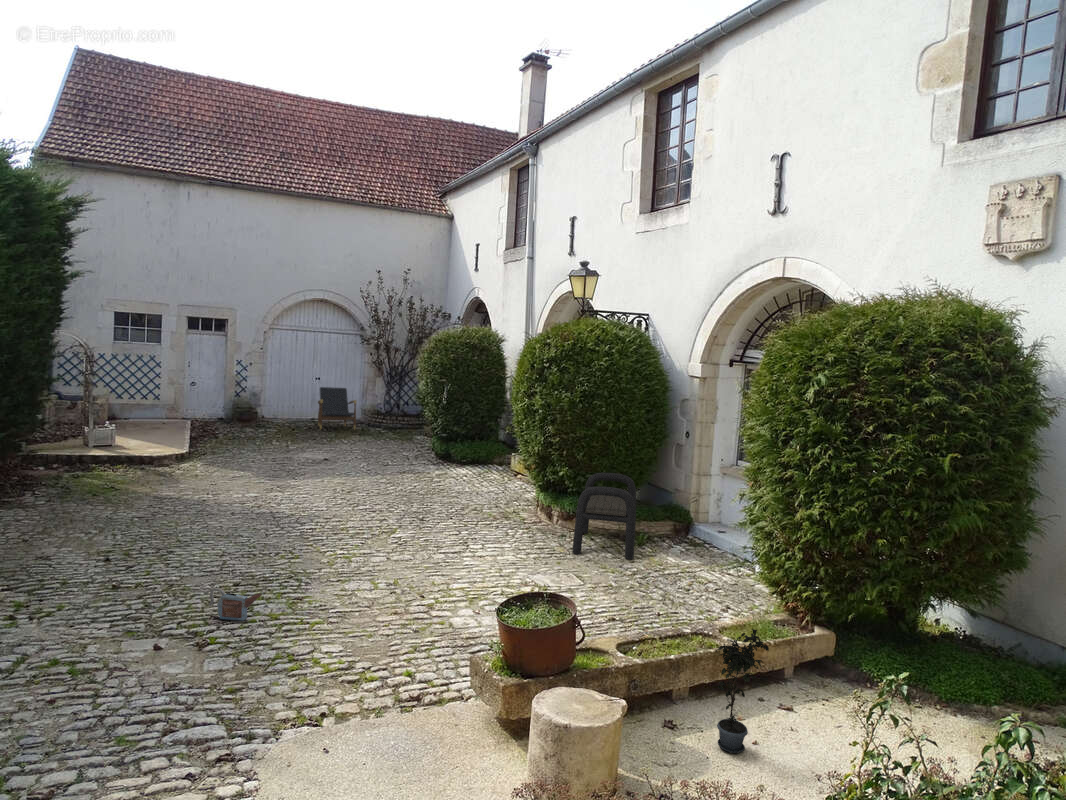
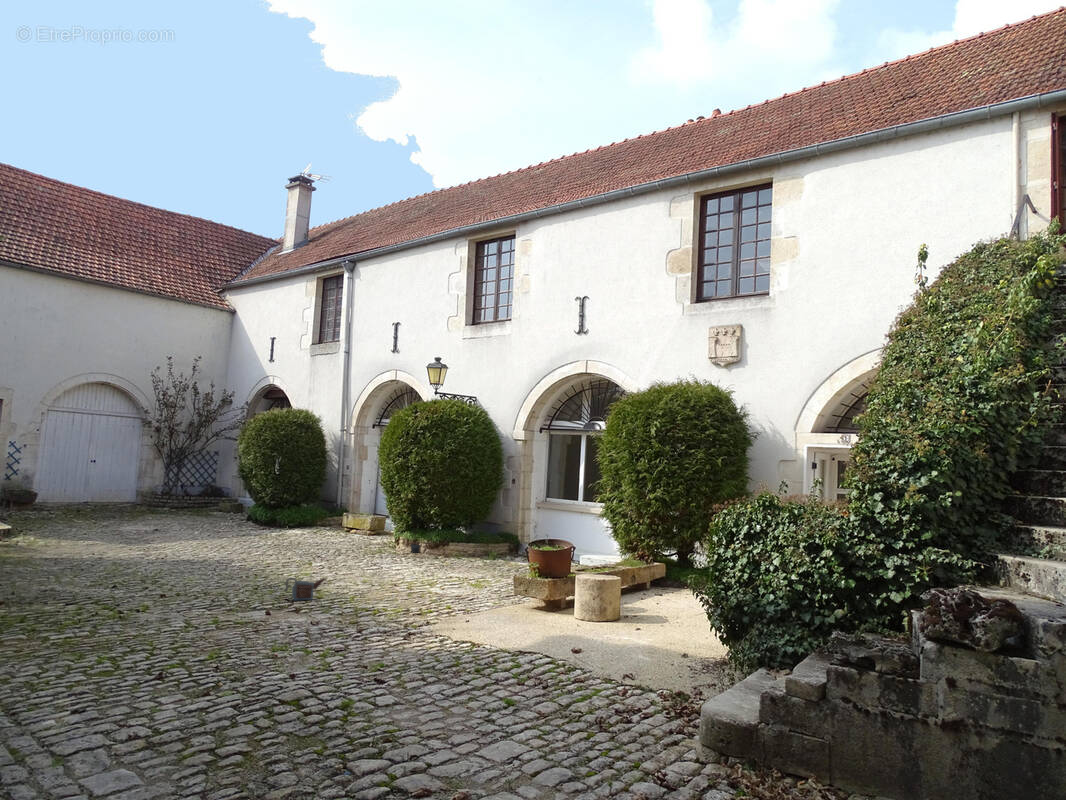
lounge chair: present [318,387,356,429] -> none [91,470,139,511]
bench: present [572,473,636,560] -> none [448,508,503,562]
potted plant: present [716,629,769,753] -> present [410,511,426,553]

